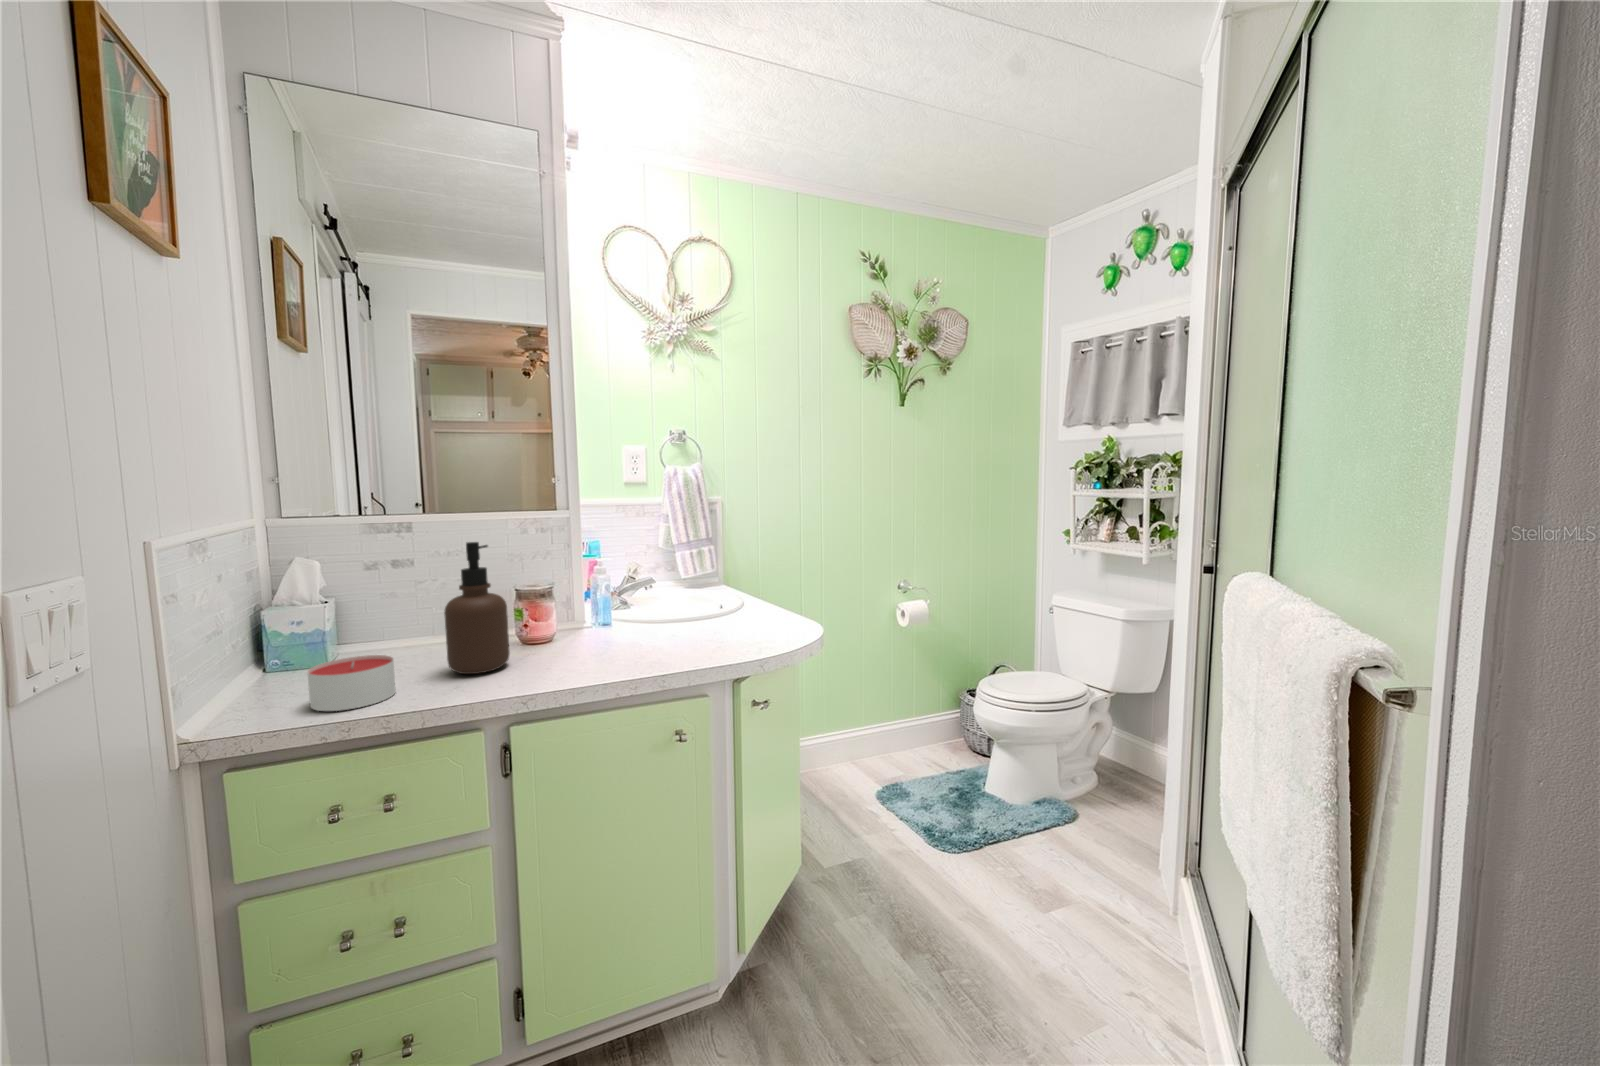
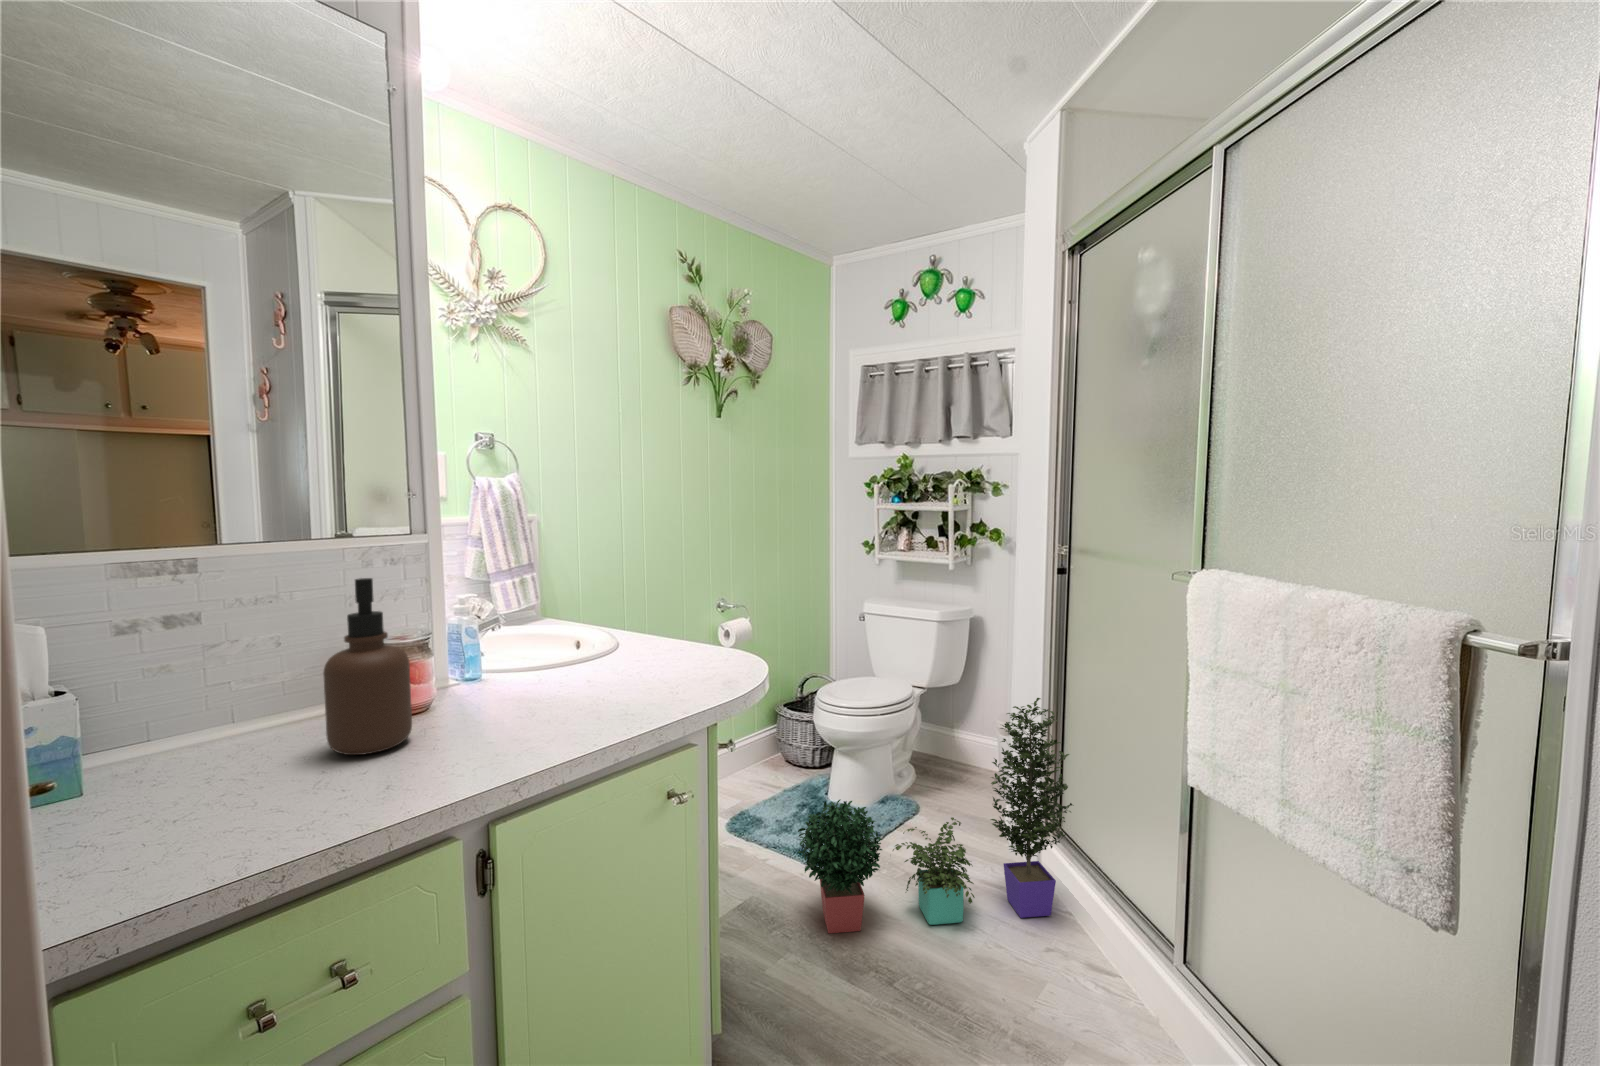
candle: present [307,655,396,711] -> none [154,742,285,832]
potted plant: none [915,712,1245,965] -> present [798,698,1074,933]

